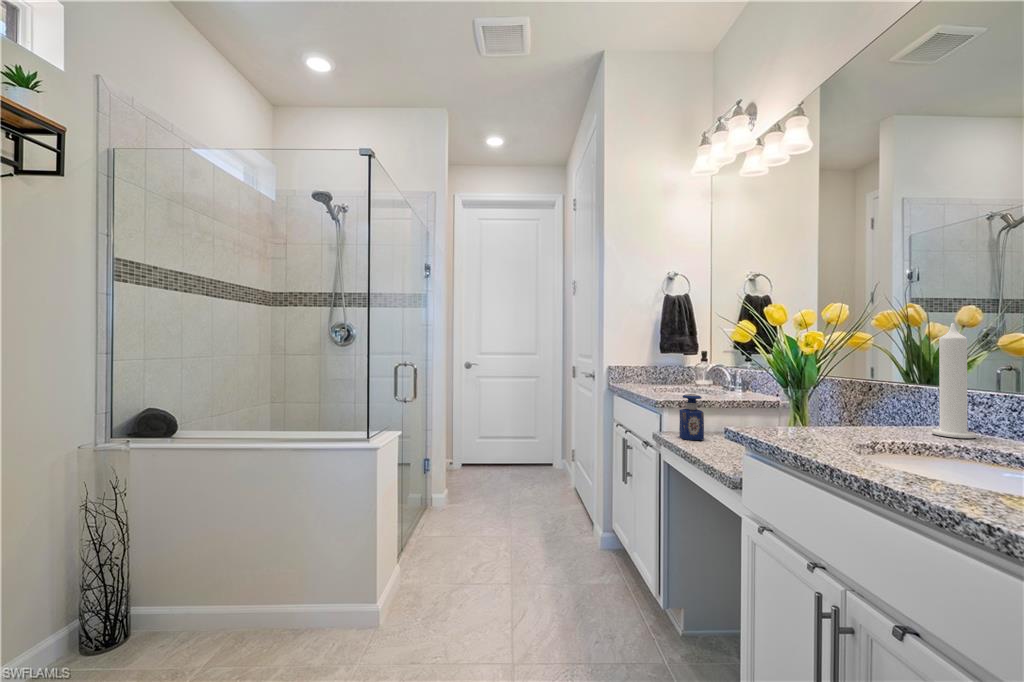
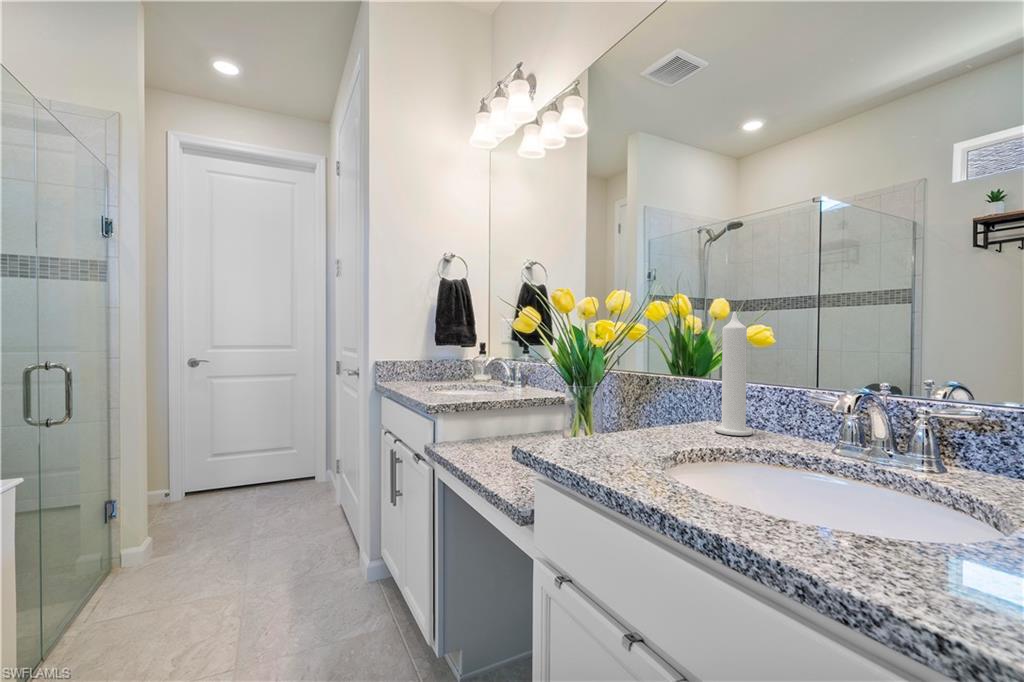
perfume bottle: present [679,394,704,440] -> none [456,395,484,452]

